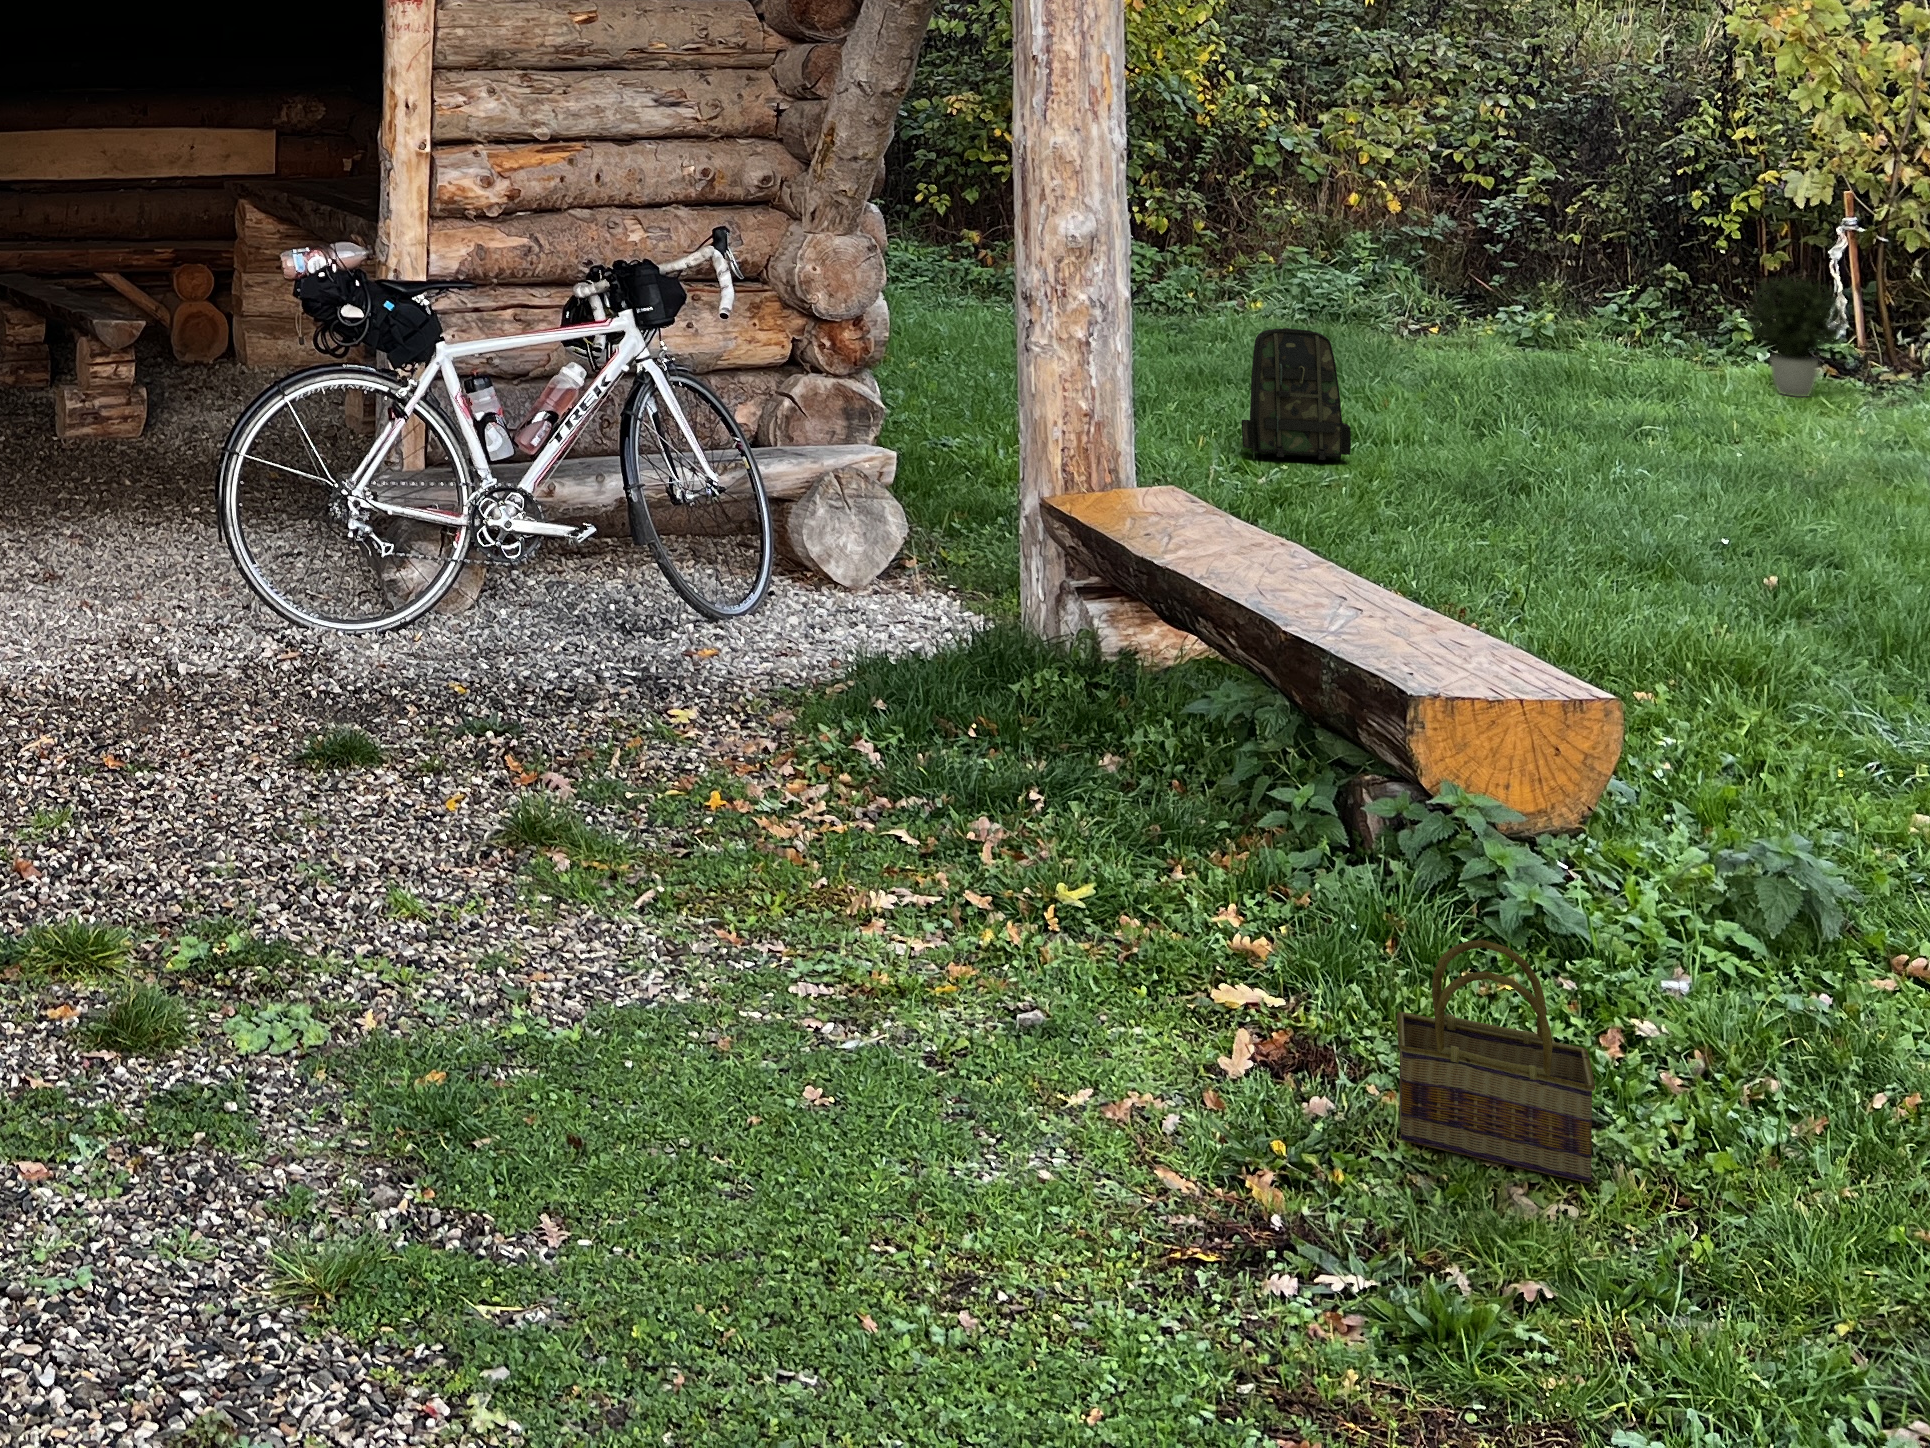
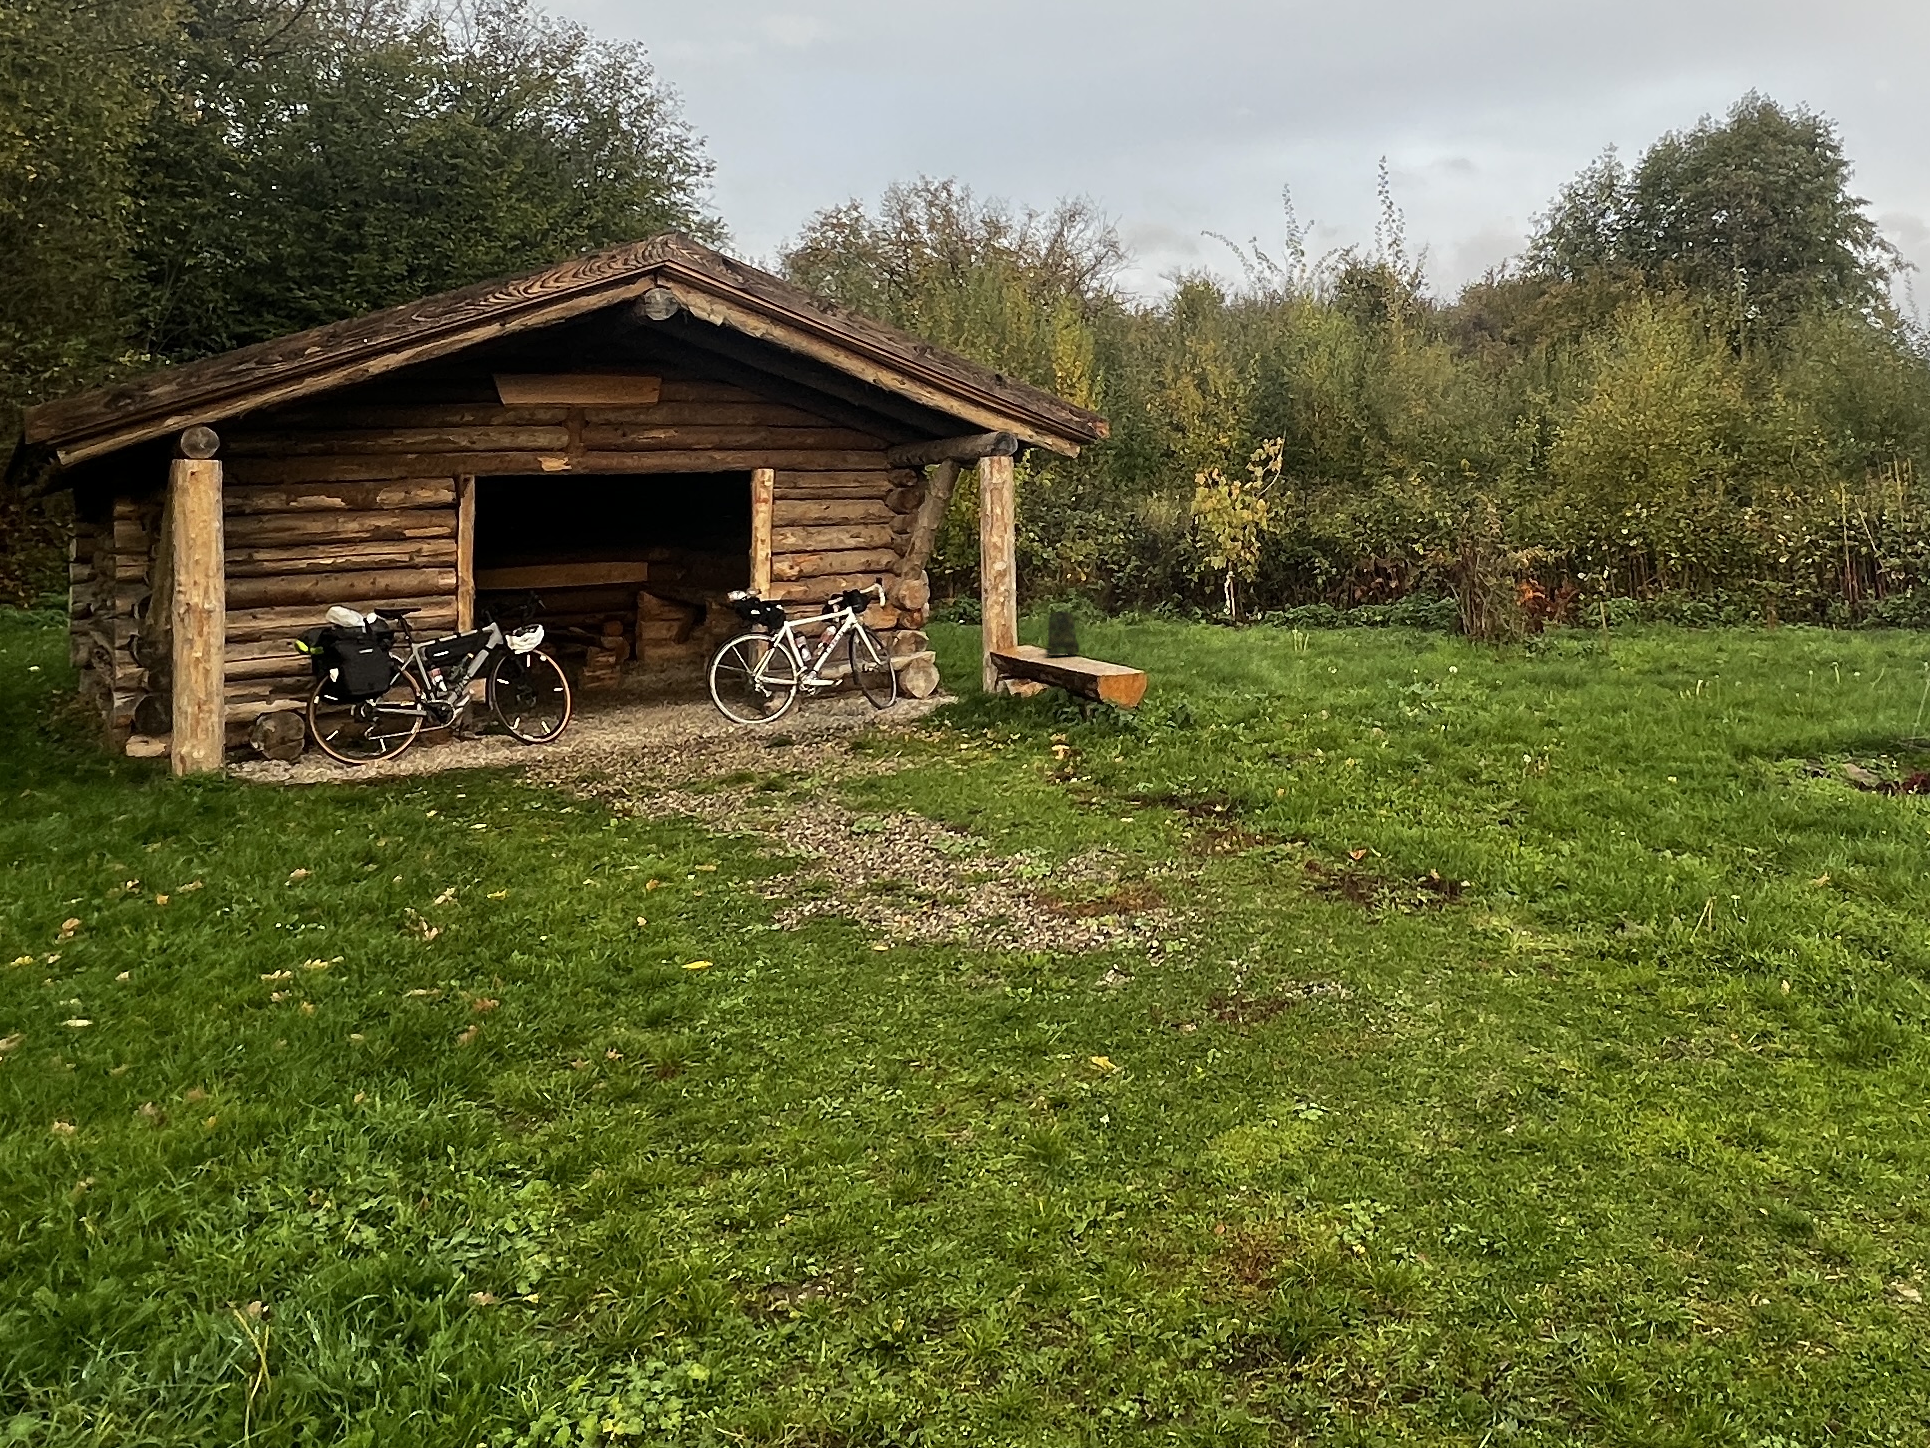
potted plant: present [1747,277,1846,397] -> none [1201,587,1229,628]
basket: present [1397,940,1596,1183] -> none [1074,702,1111,748]

